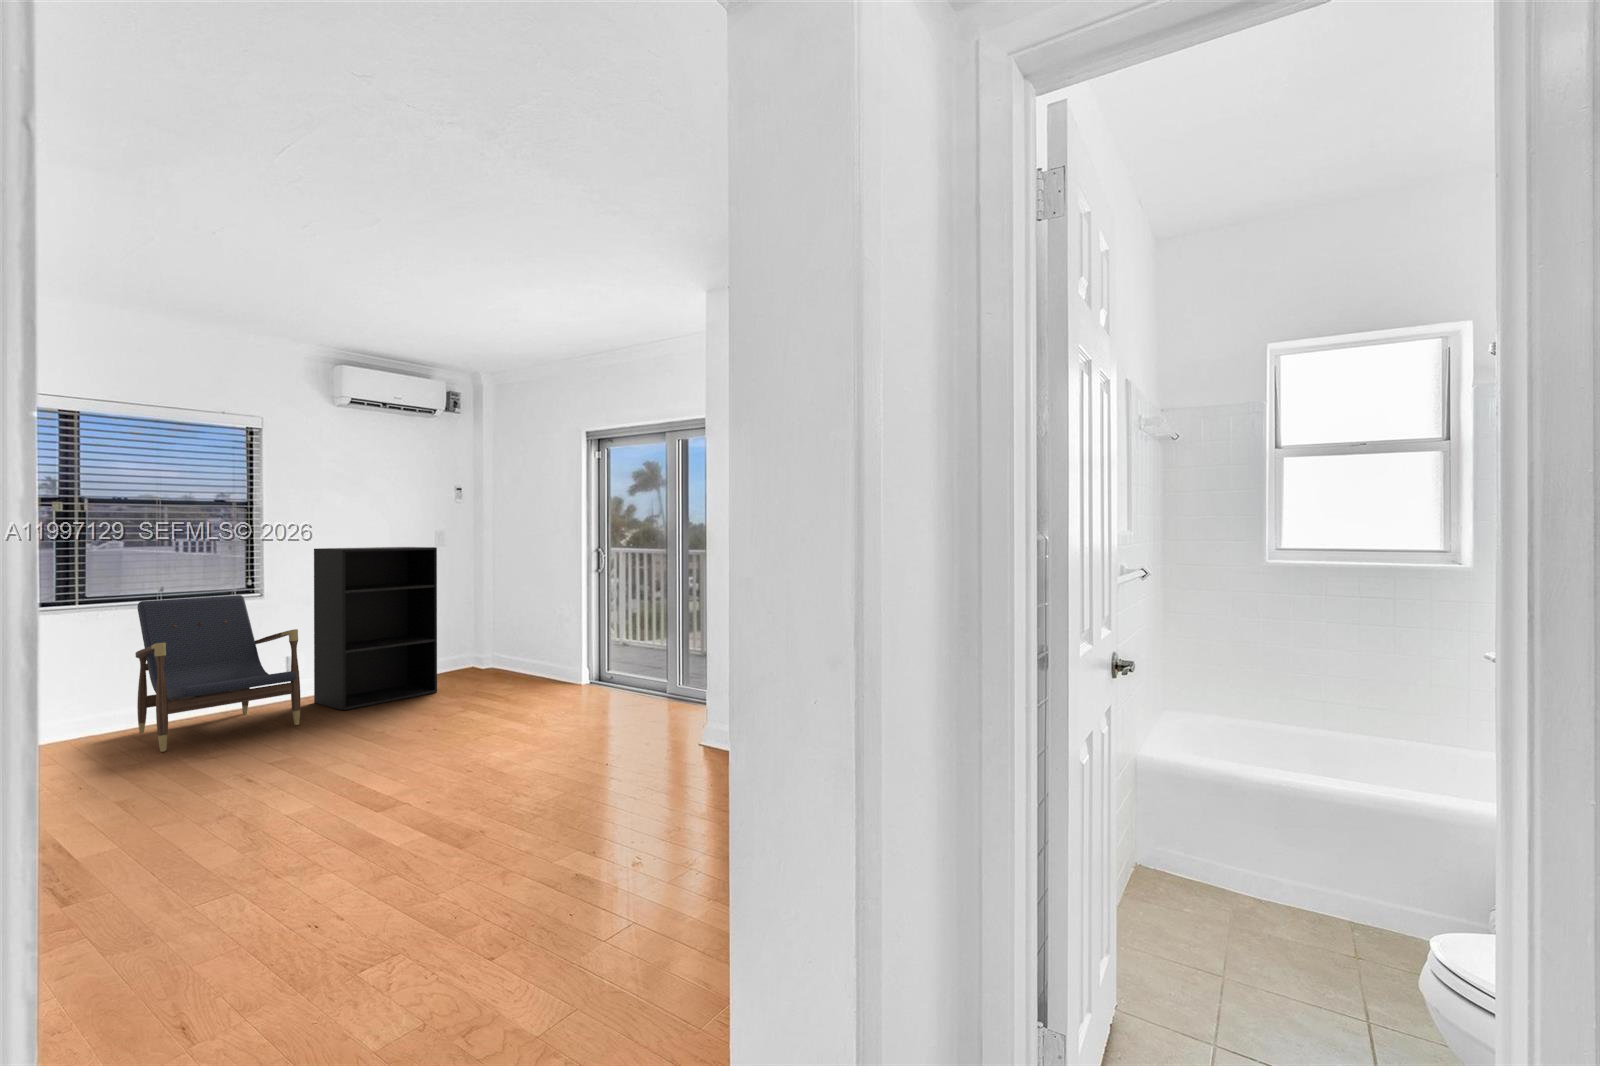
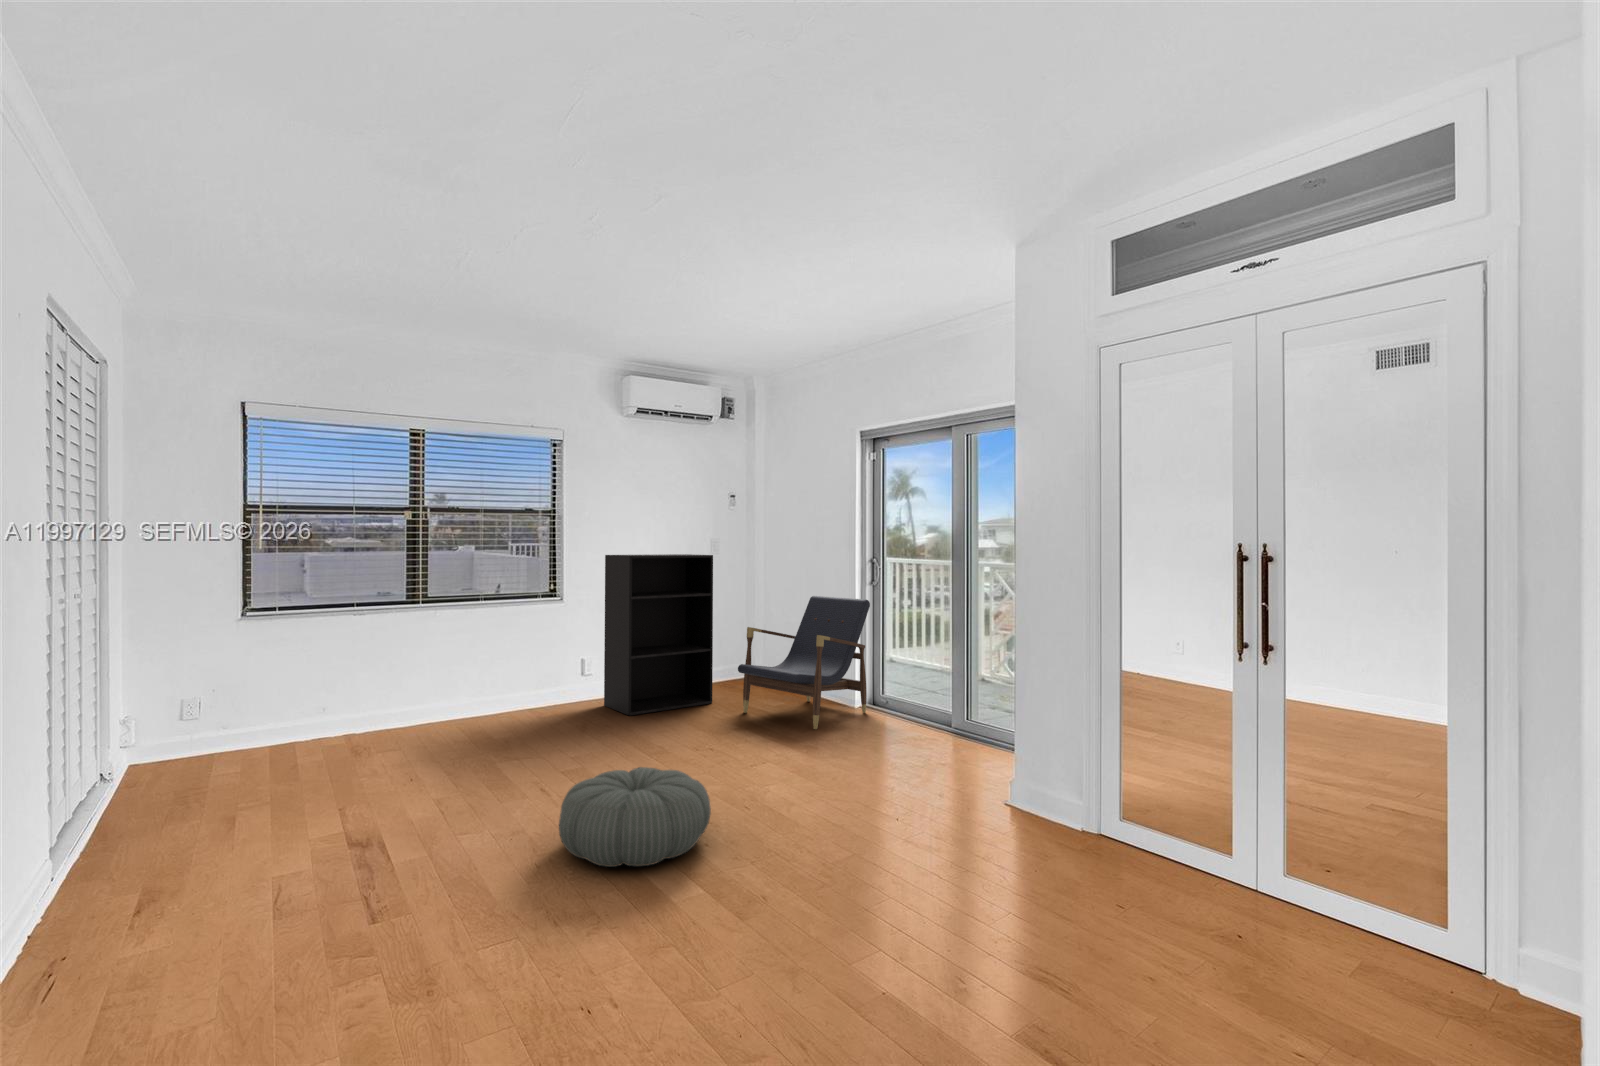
lounge chair: present [135,595,300,752] -> present [738,596,870,729]
pouf: none [262,751,426,845] -> present [559,767,711,867]

